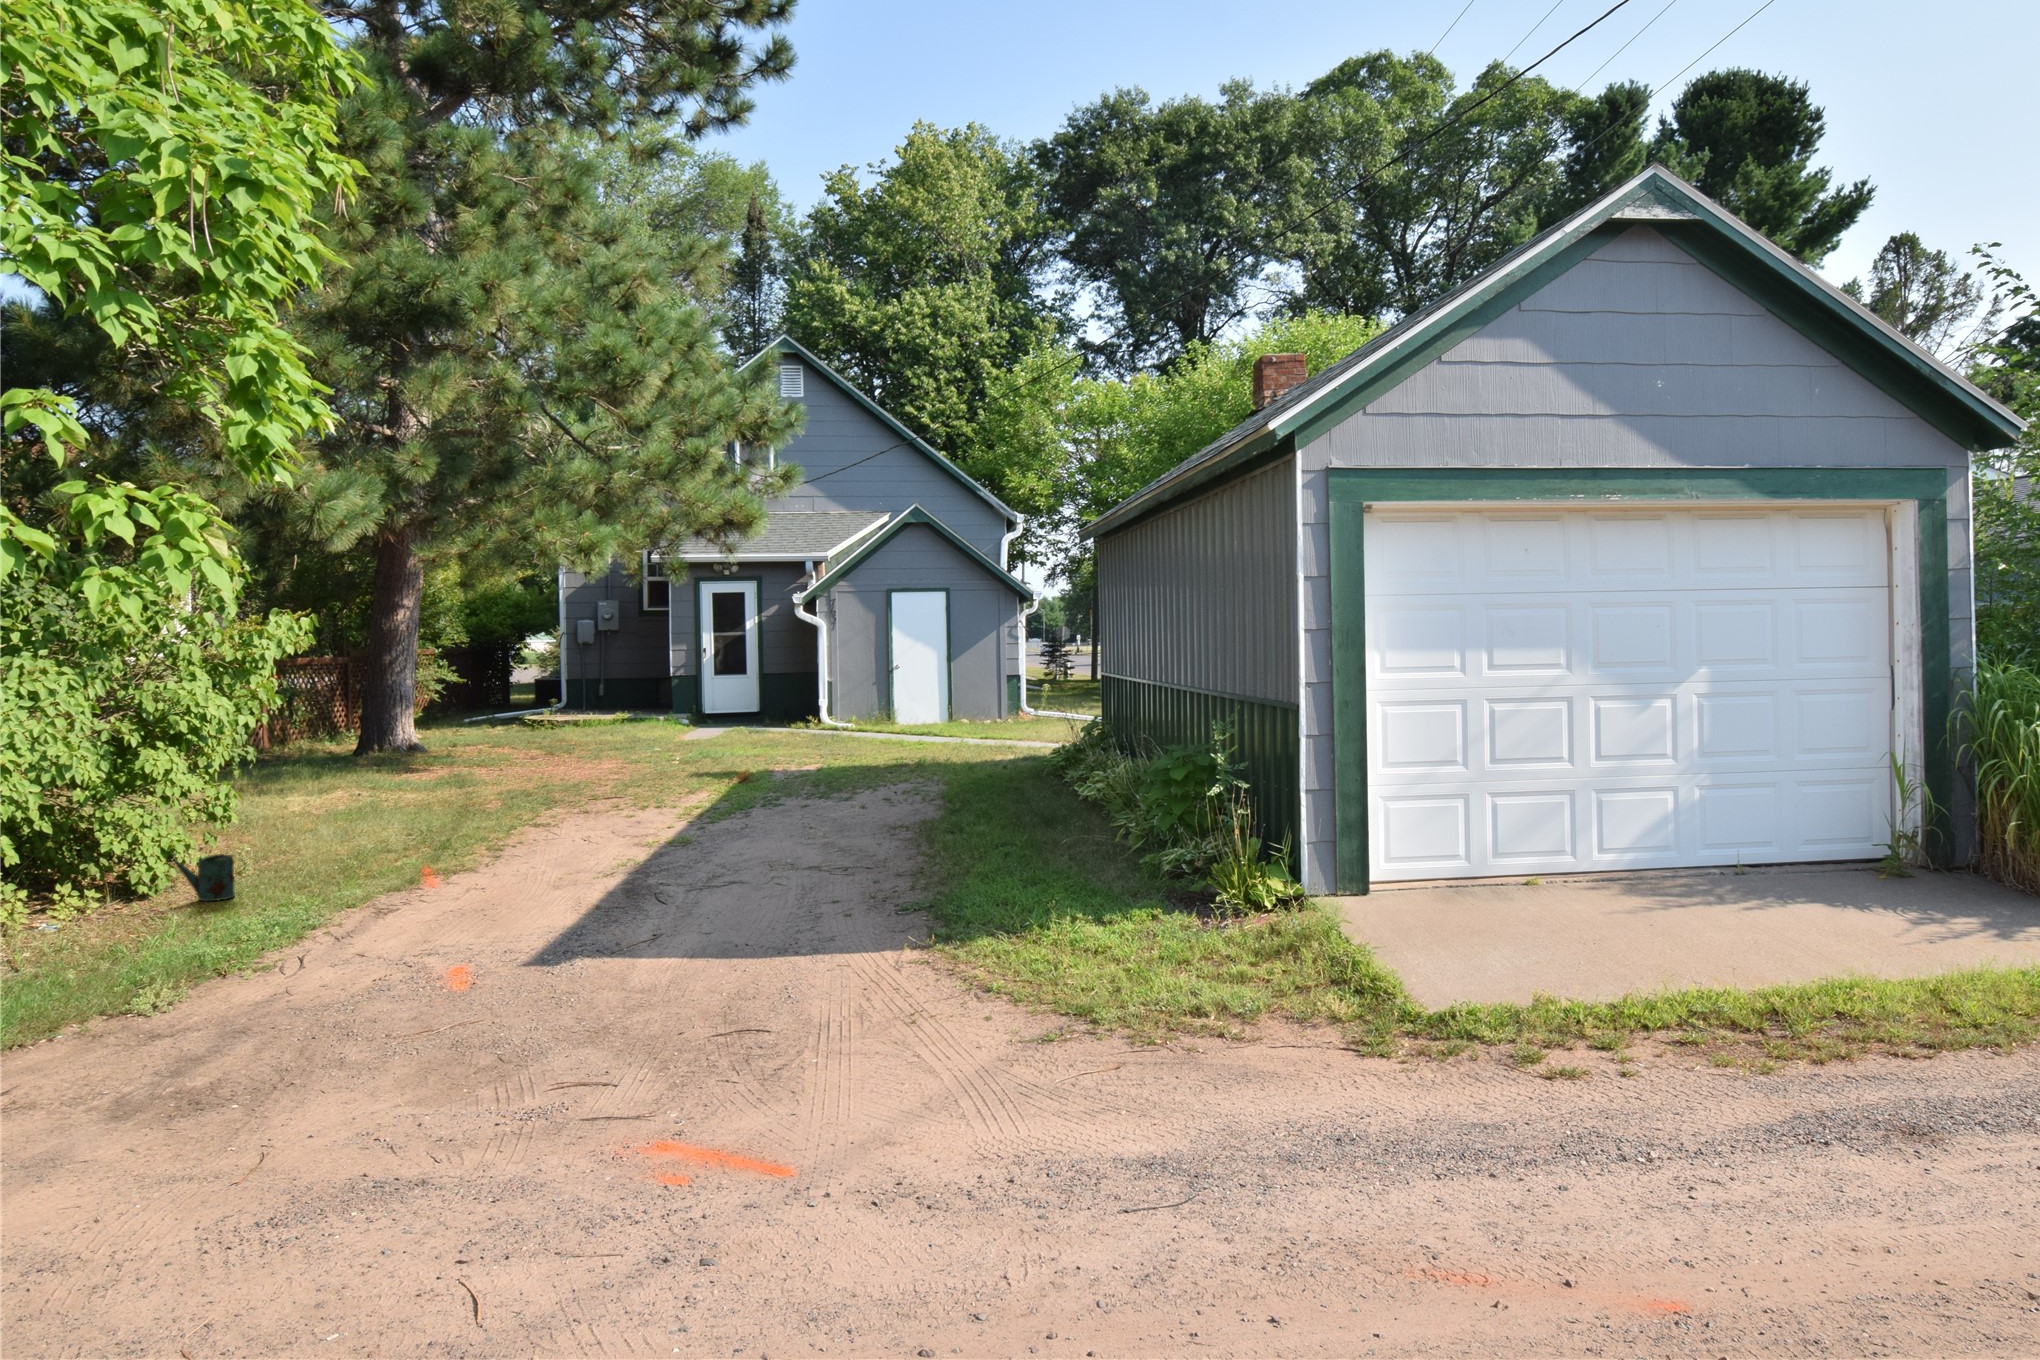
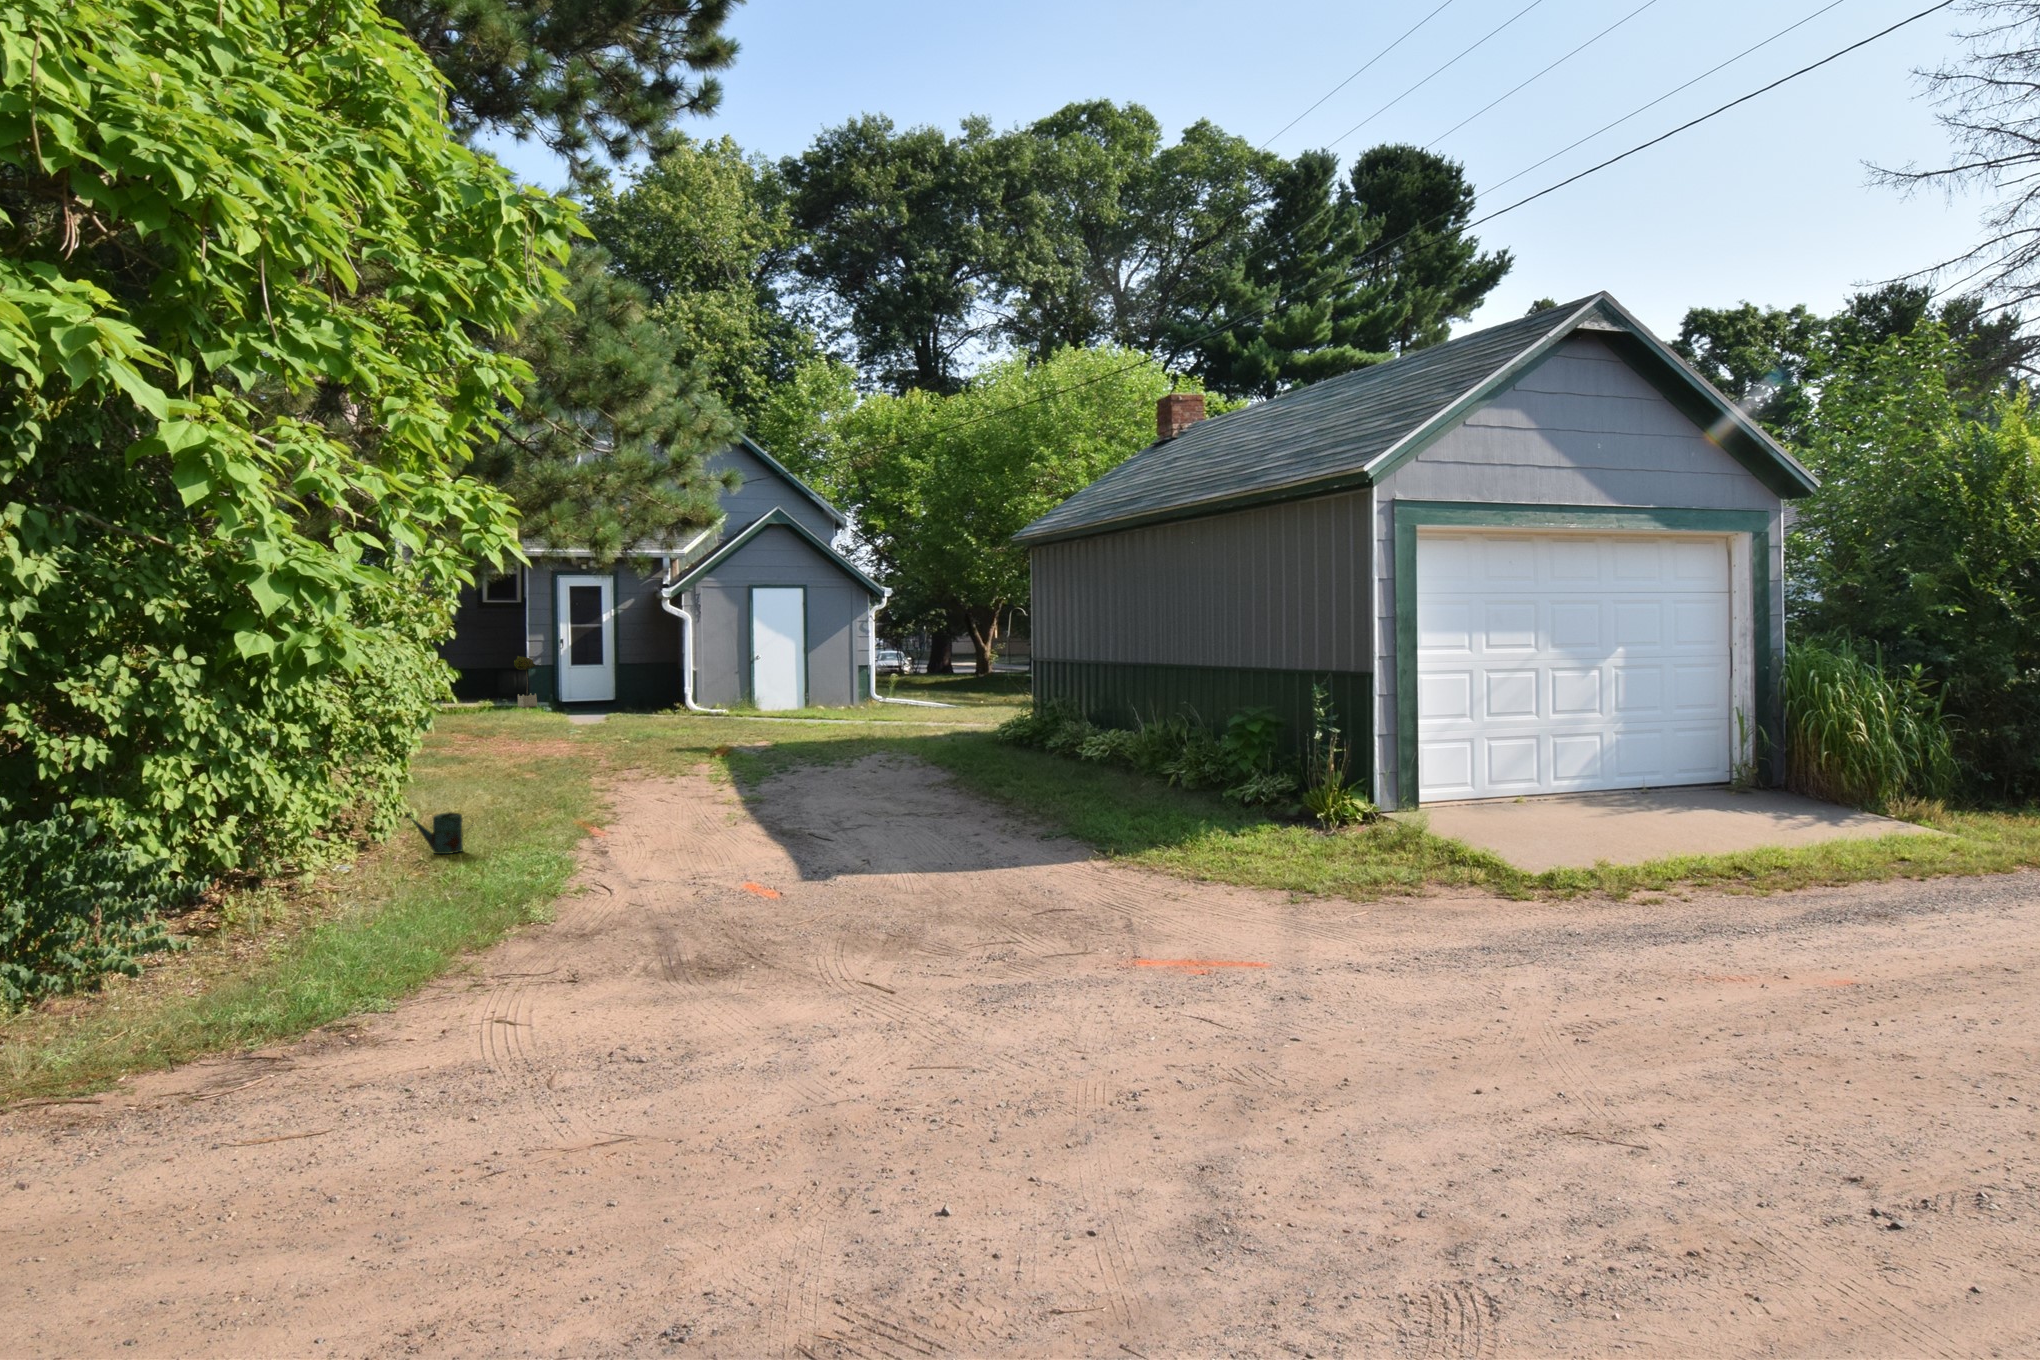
potted tree: none [655,665,679,718] -> present [514,656,537,707]

